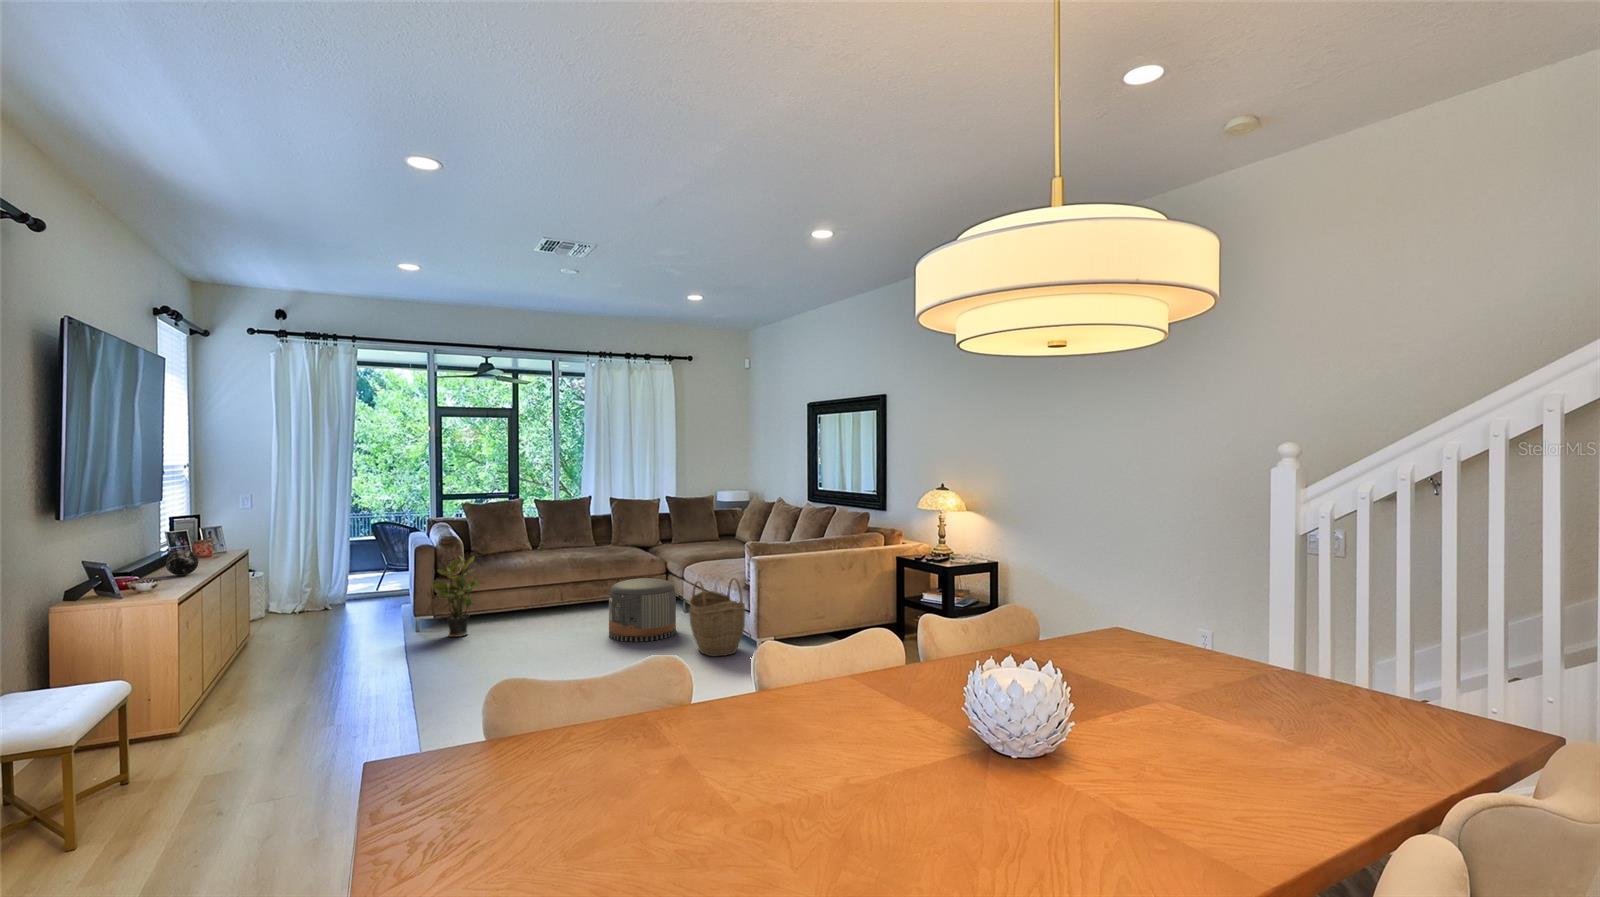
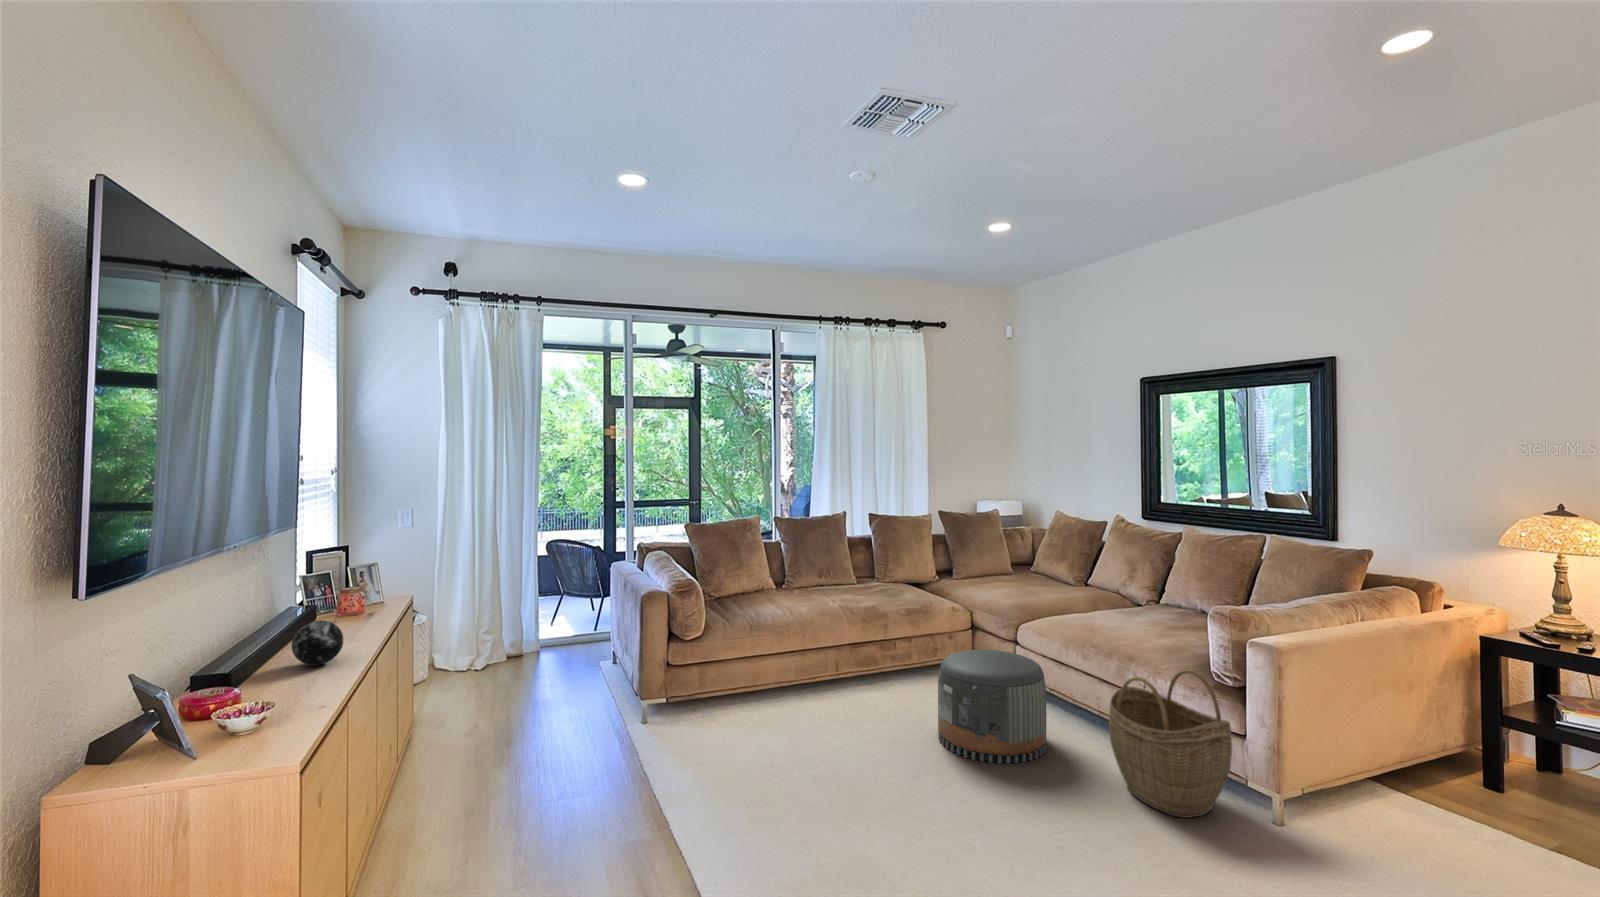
potted plant: present [433,557,480,637] -> none [671,608,738,735]

